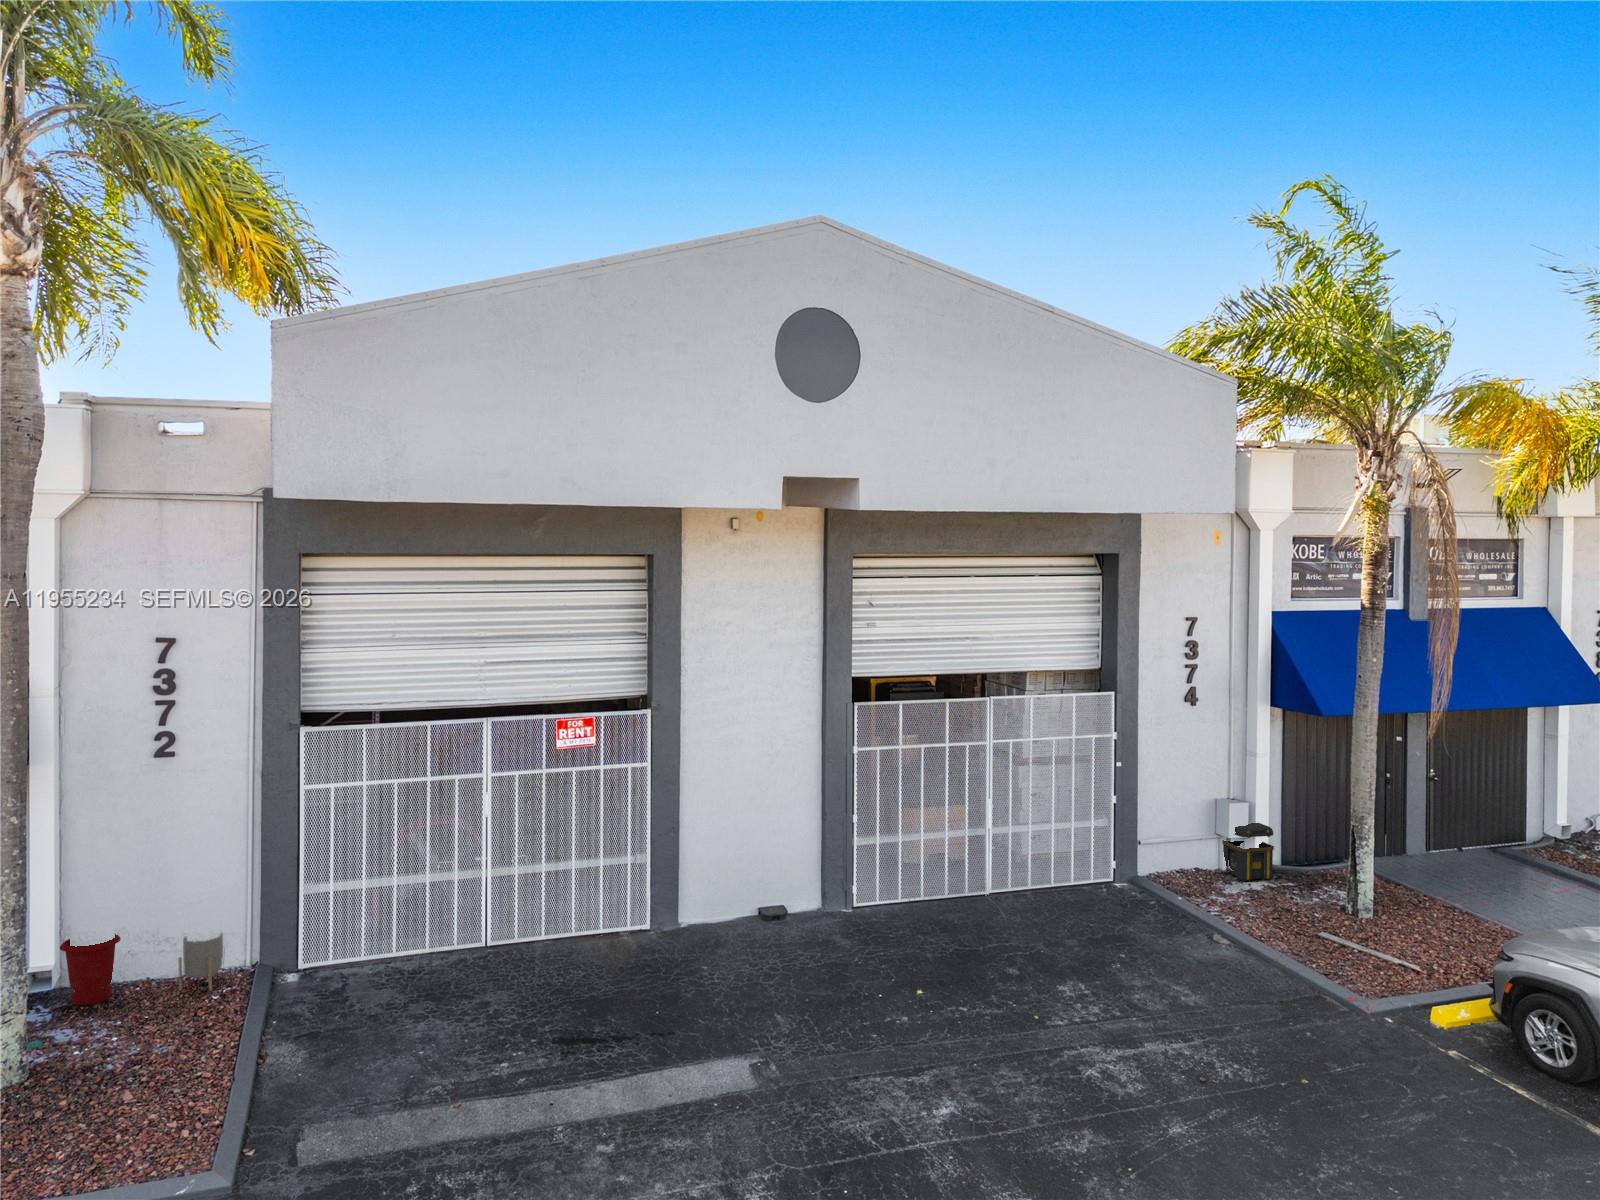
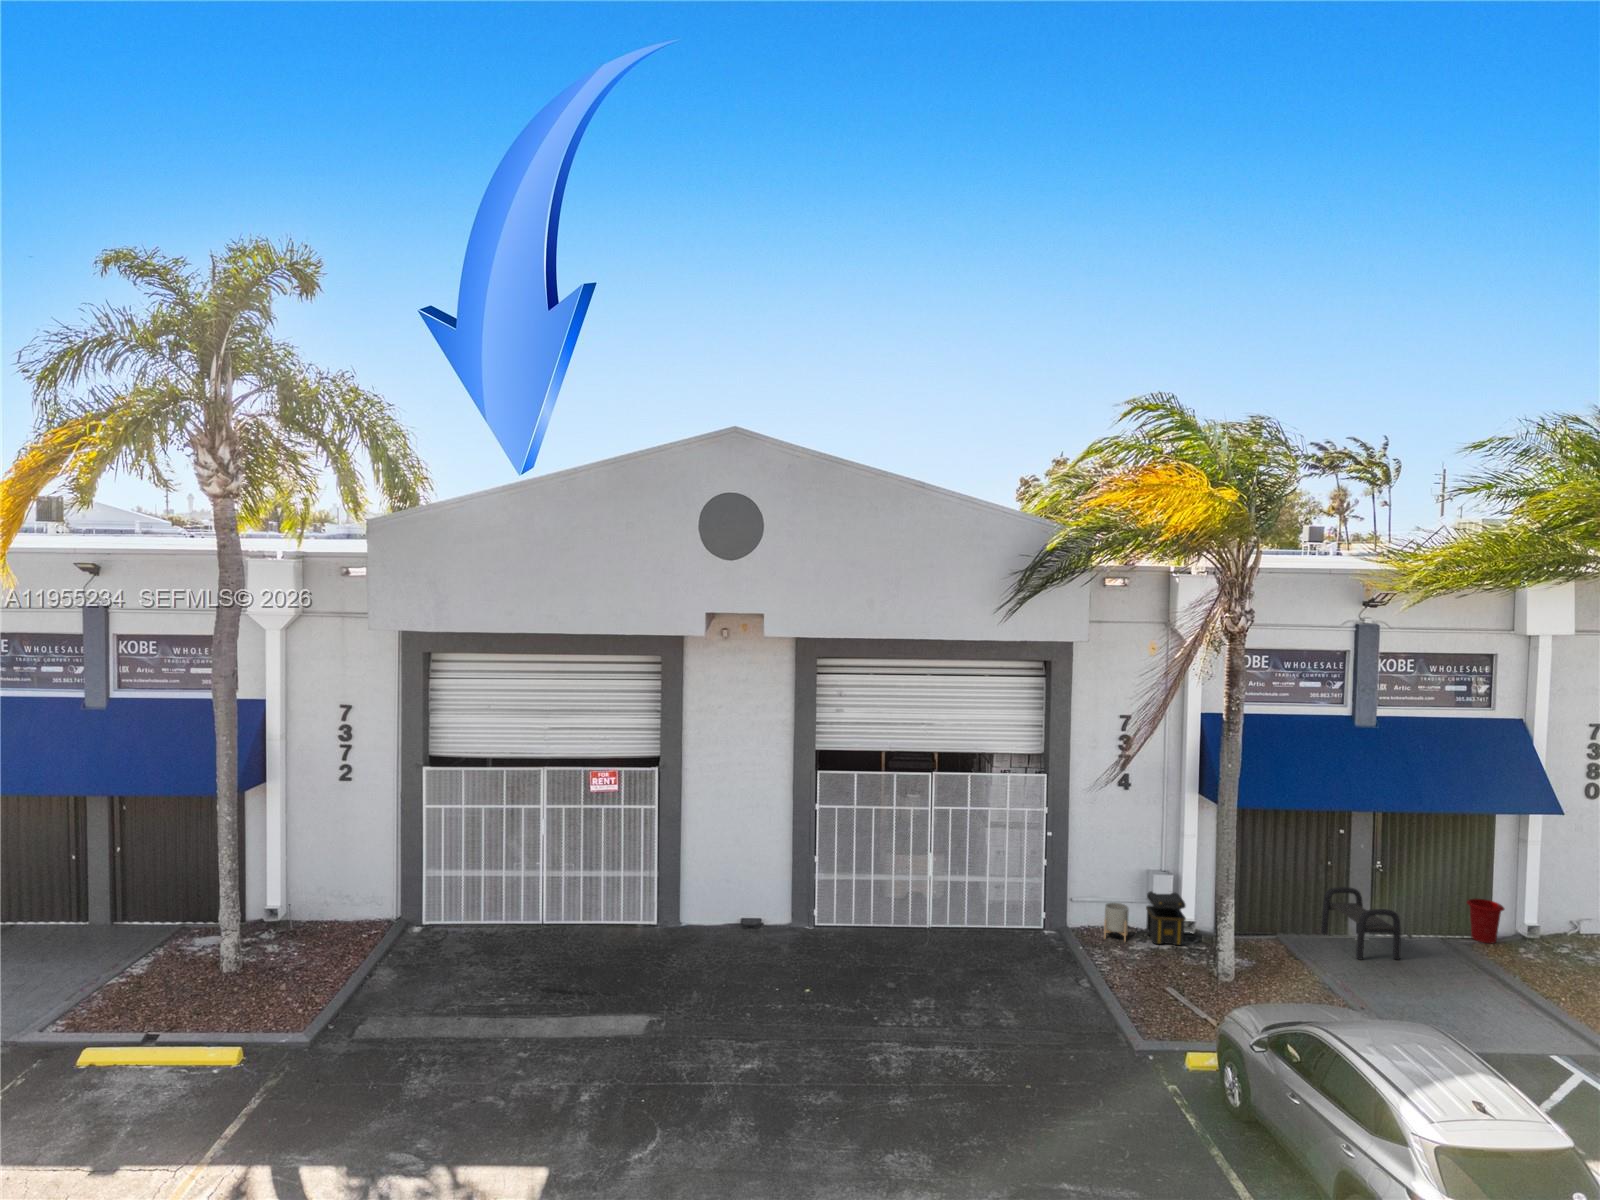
bench: none [1383,800,1478,872] -> present [1321,887,1401,960]
planter: present [178,933,228,991] -> present [1104,902,1129,941]
waste bin: present [60,934,121,1005] -> present [1467,899,1504,943]

